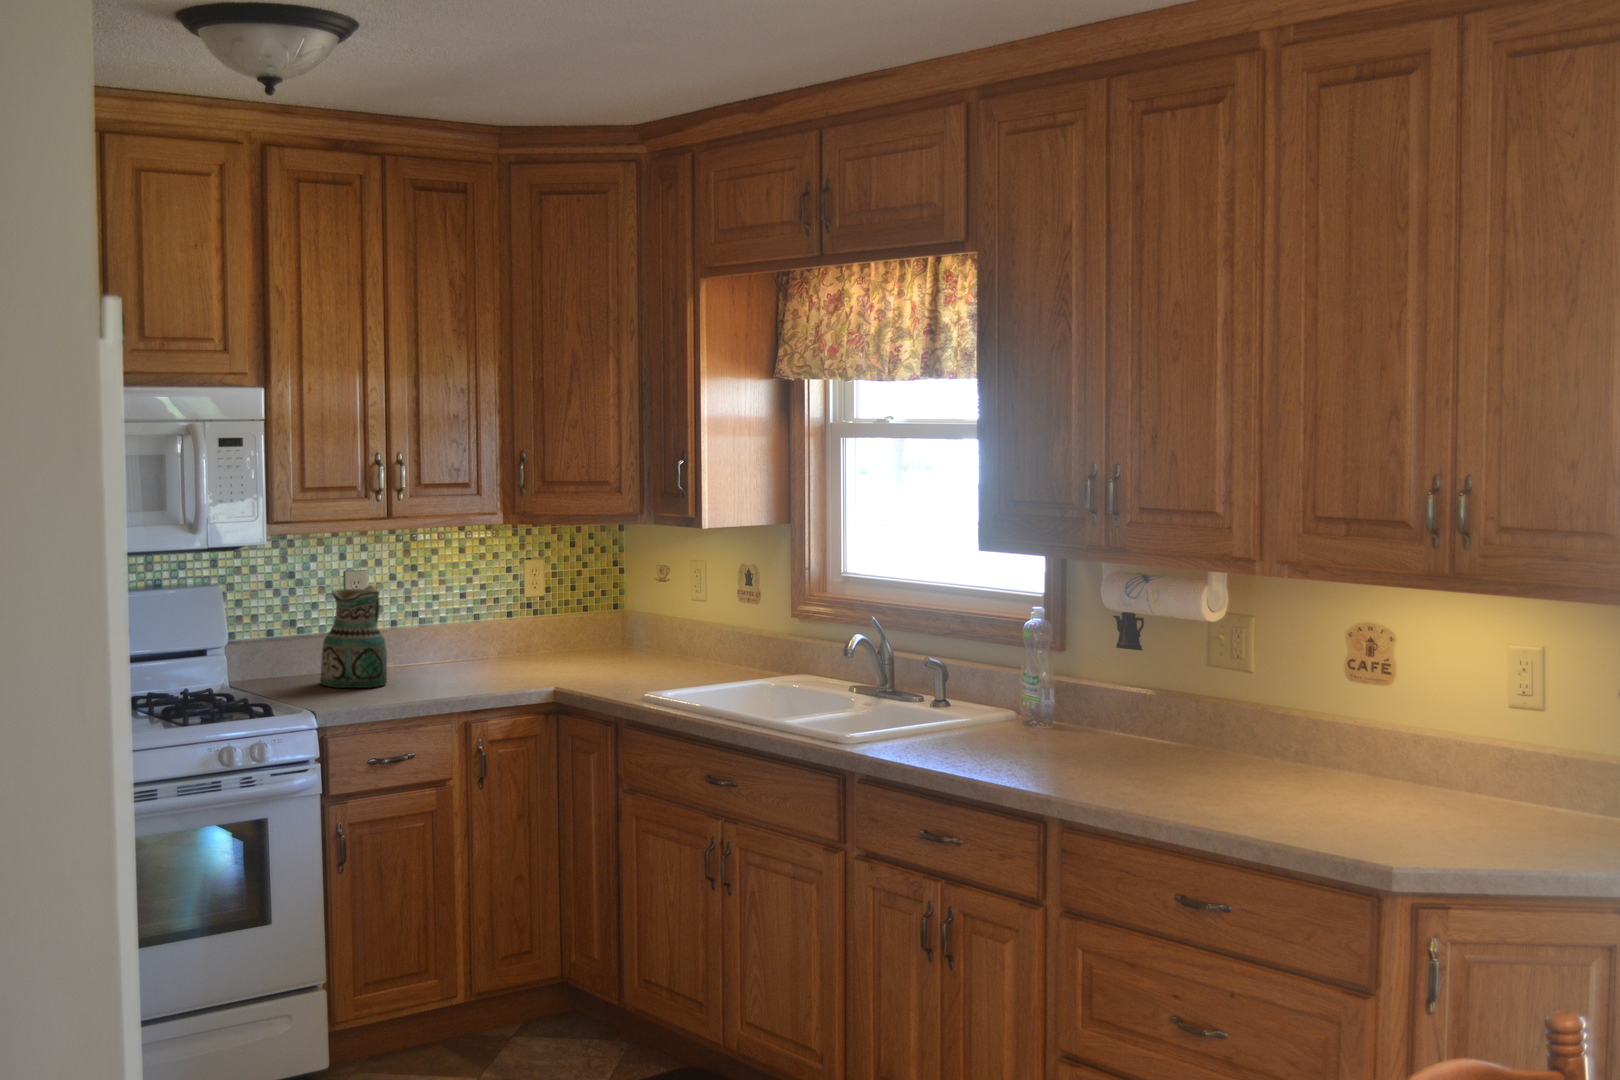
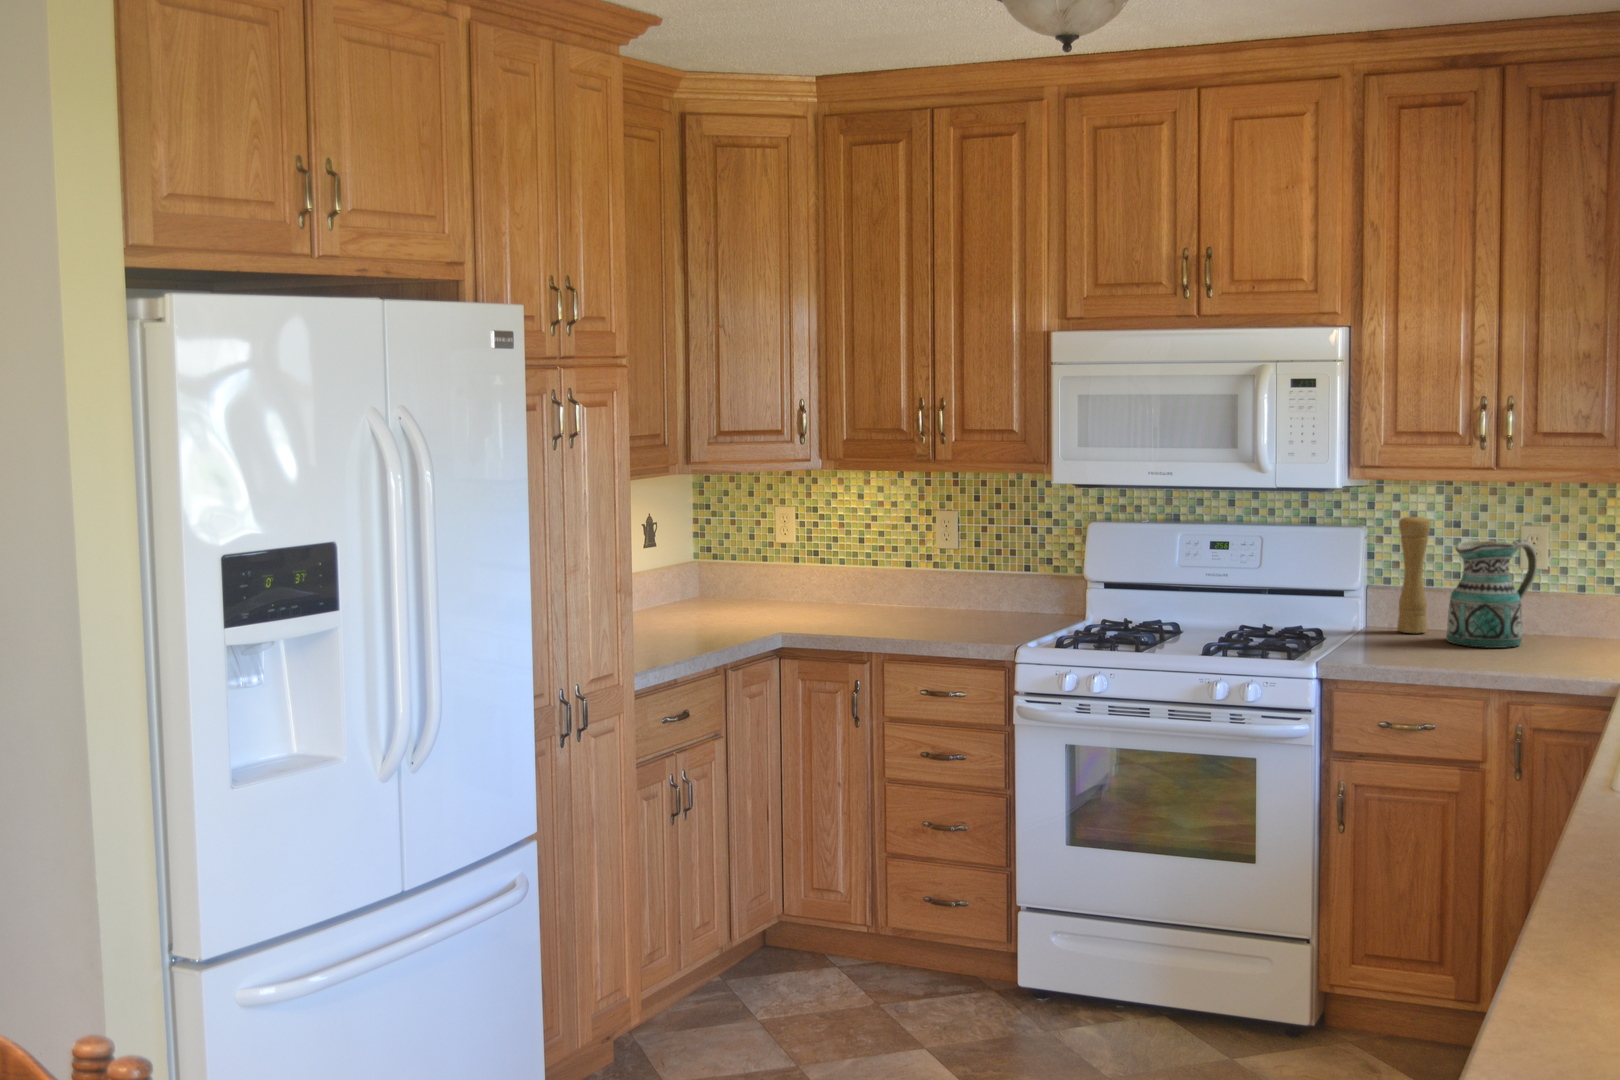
pepper mill: none [257,568,288,683] -> present [1397,515,1431,633]

